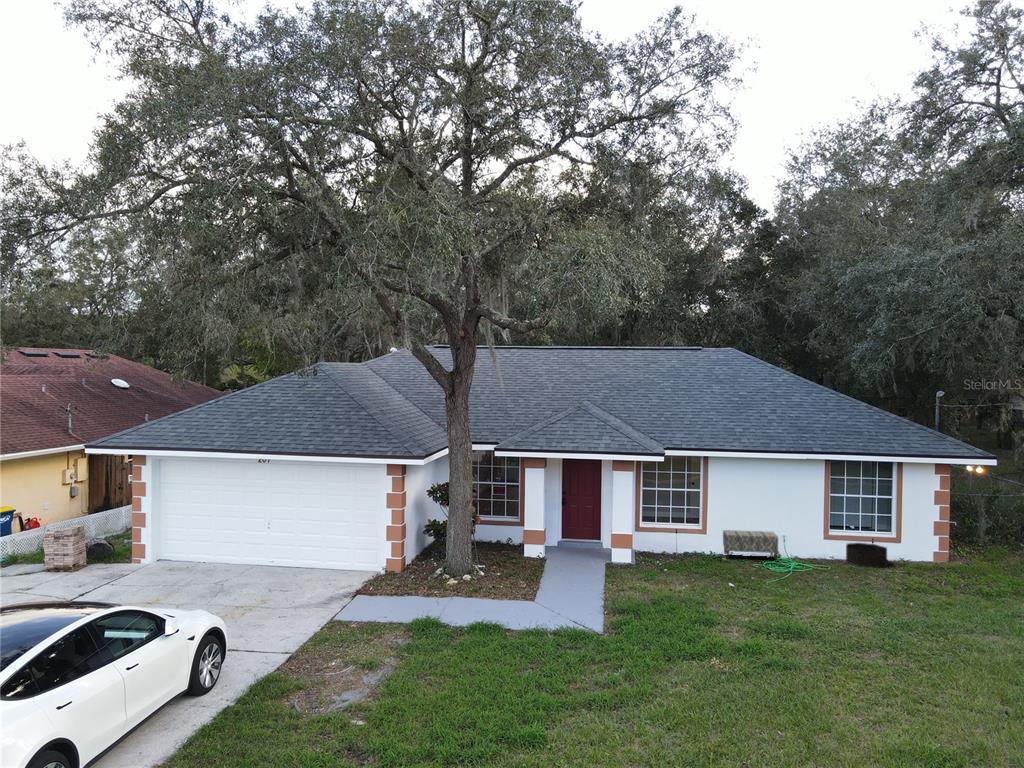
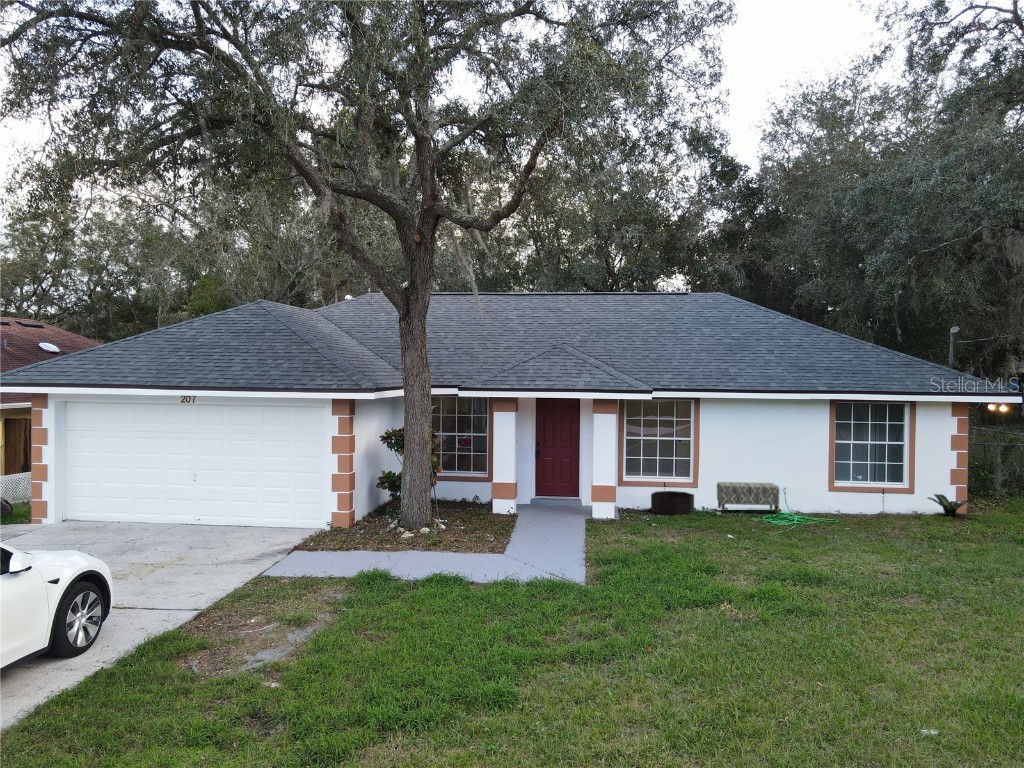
basket: present [846,543,887,567] -> present [651,491,694,515]
potted plant: none [911,544,953,565] -> present [928,494,970,516]

